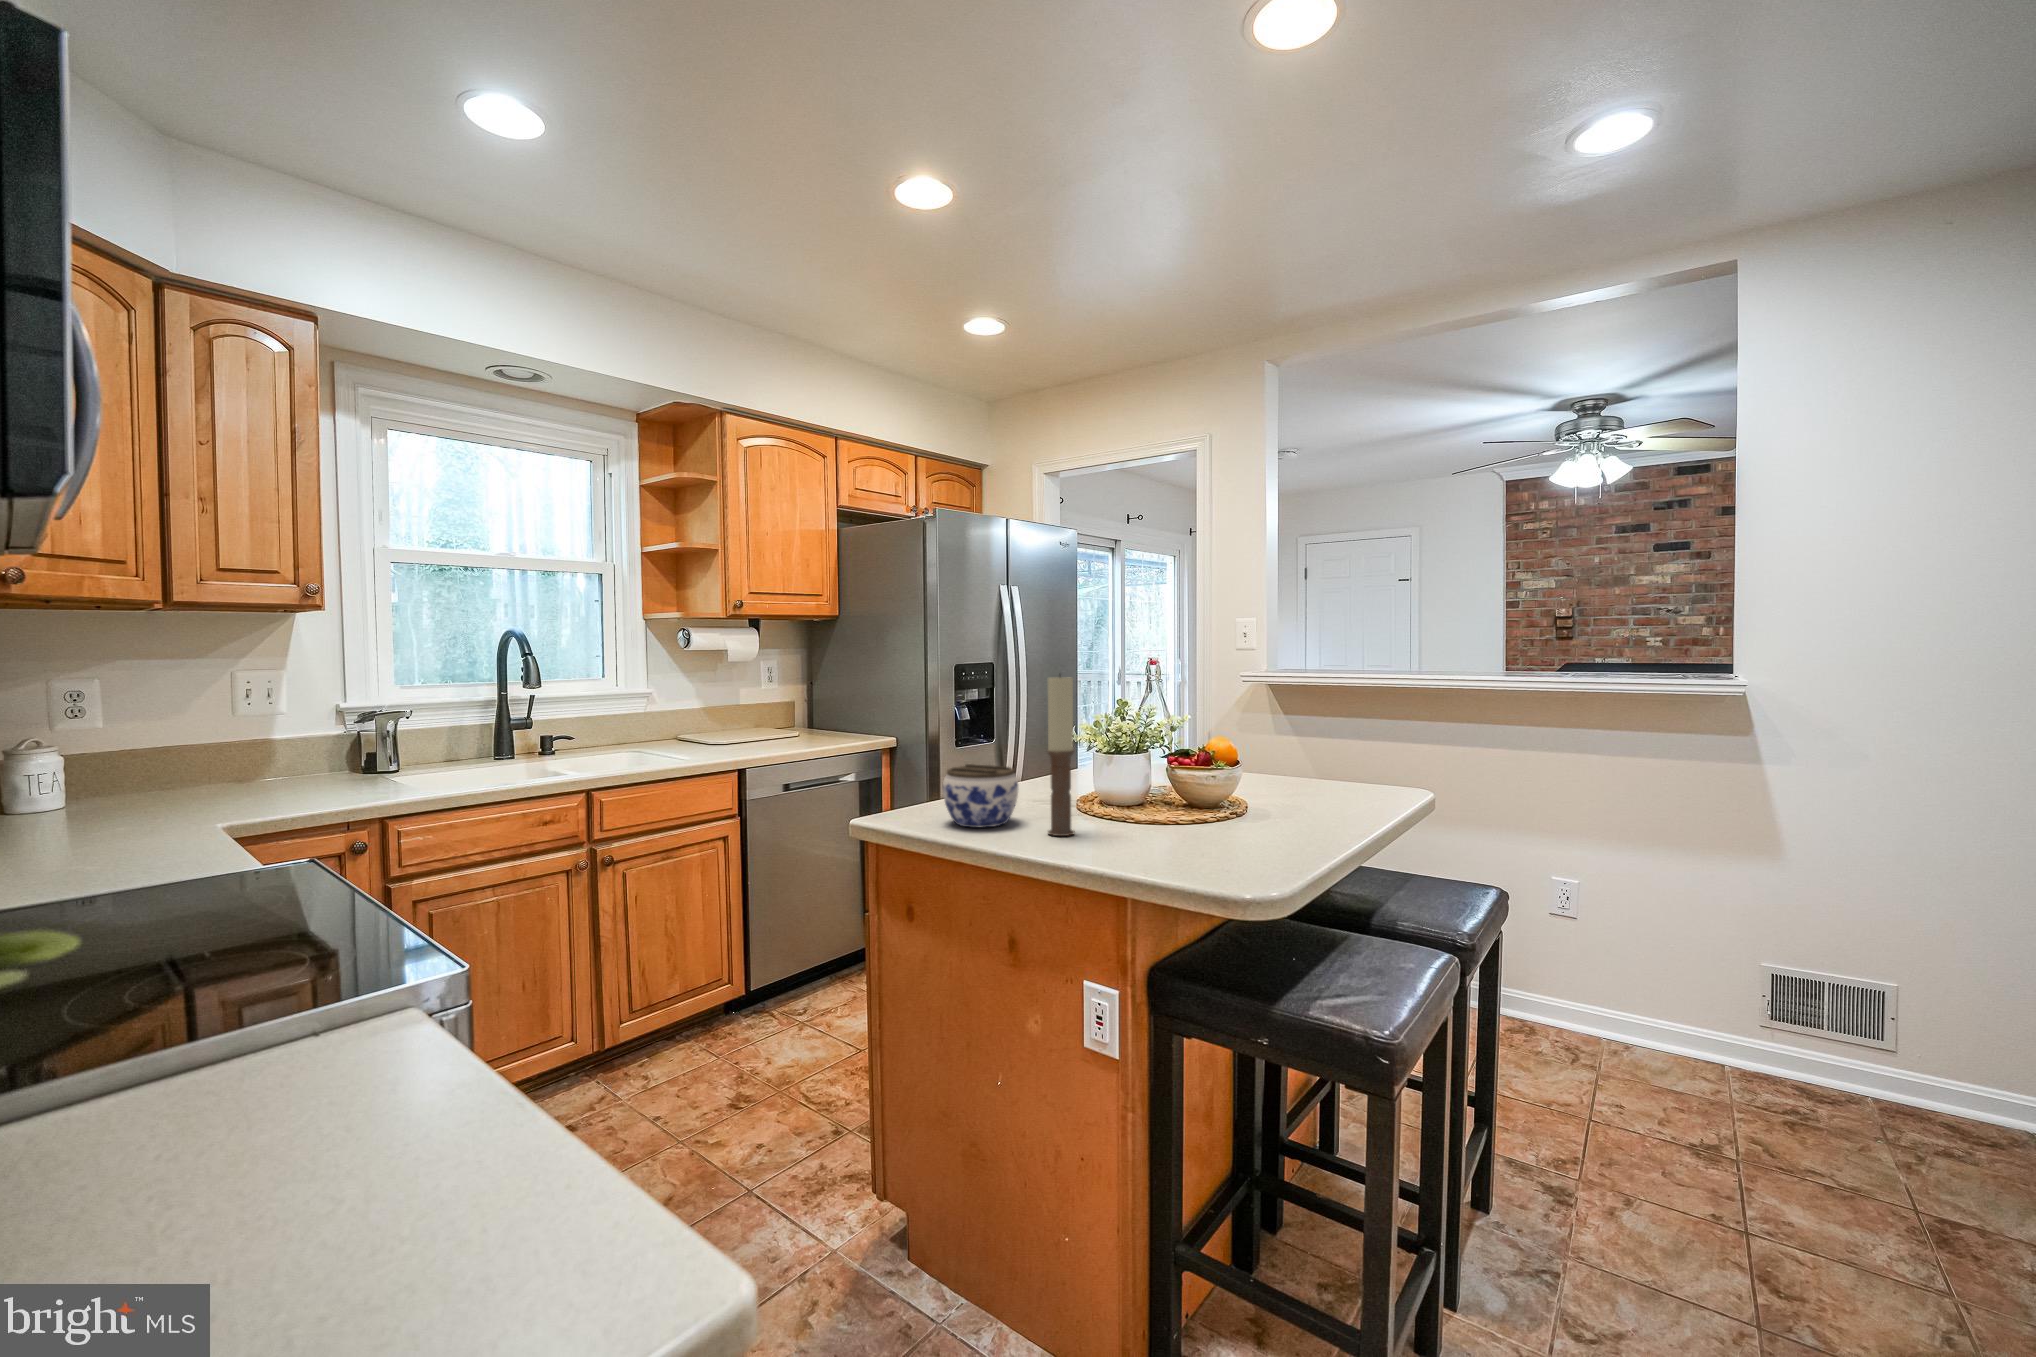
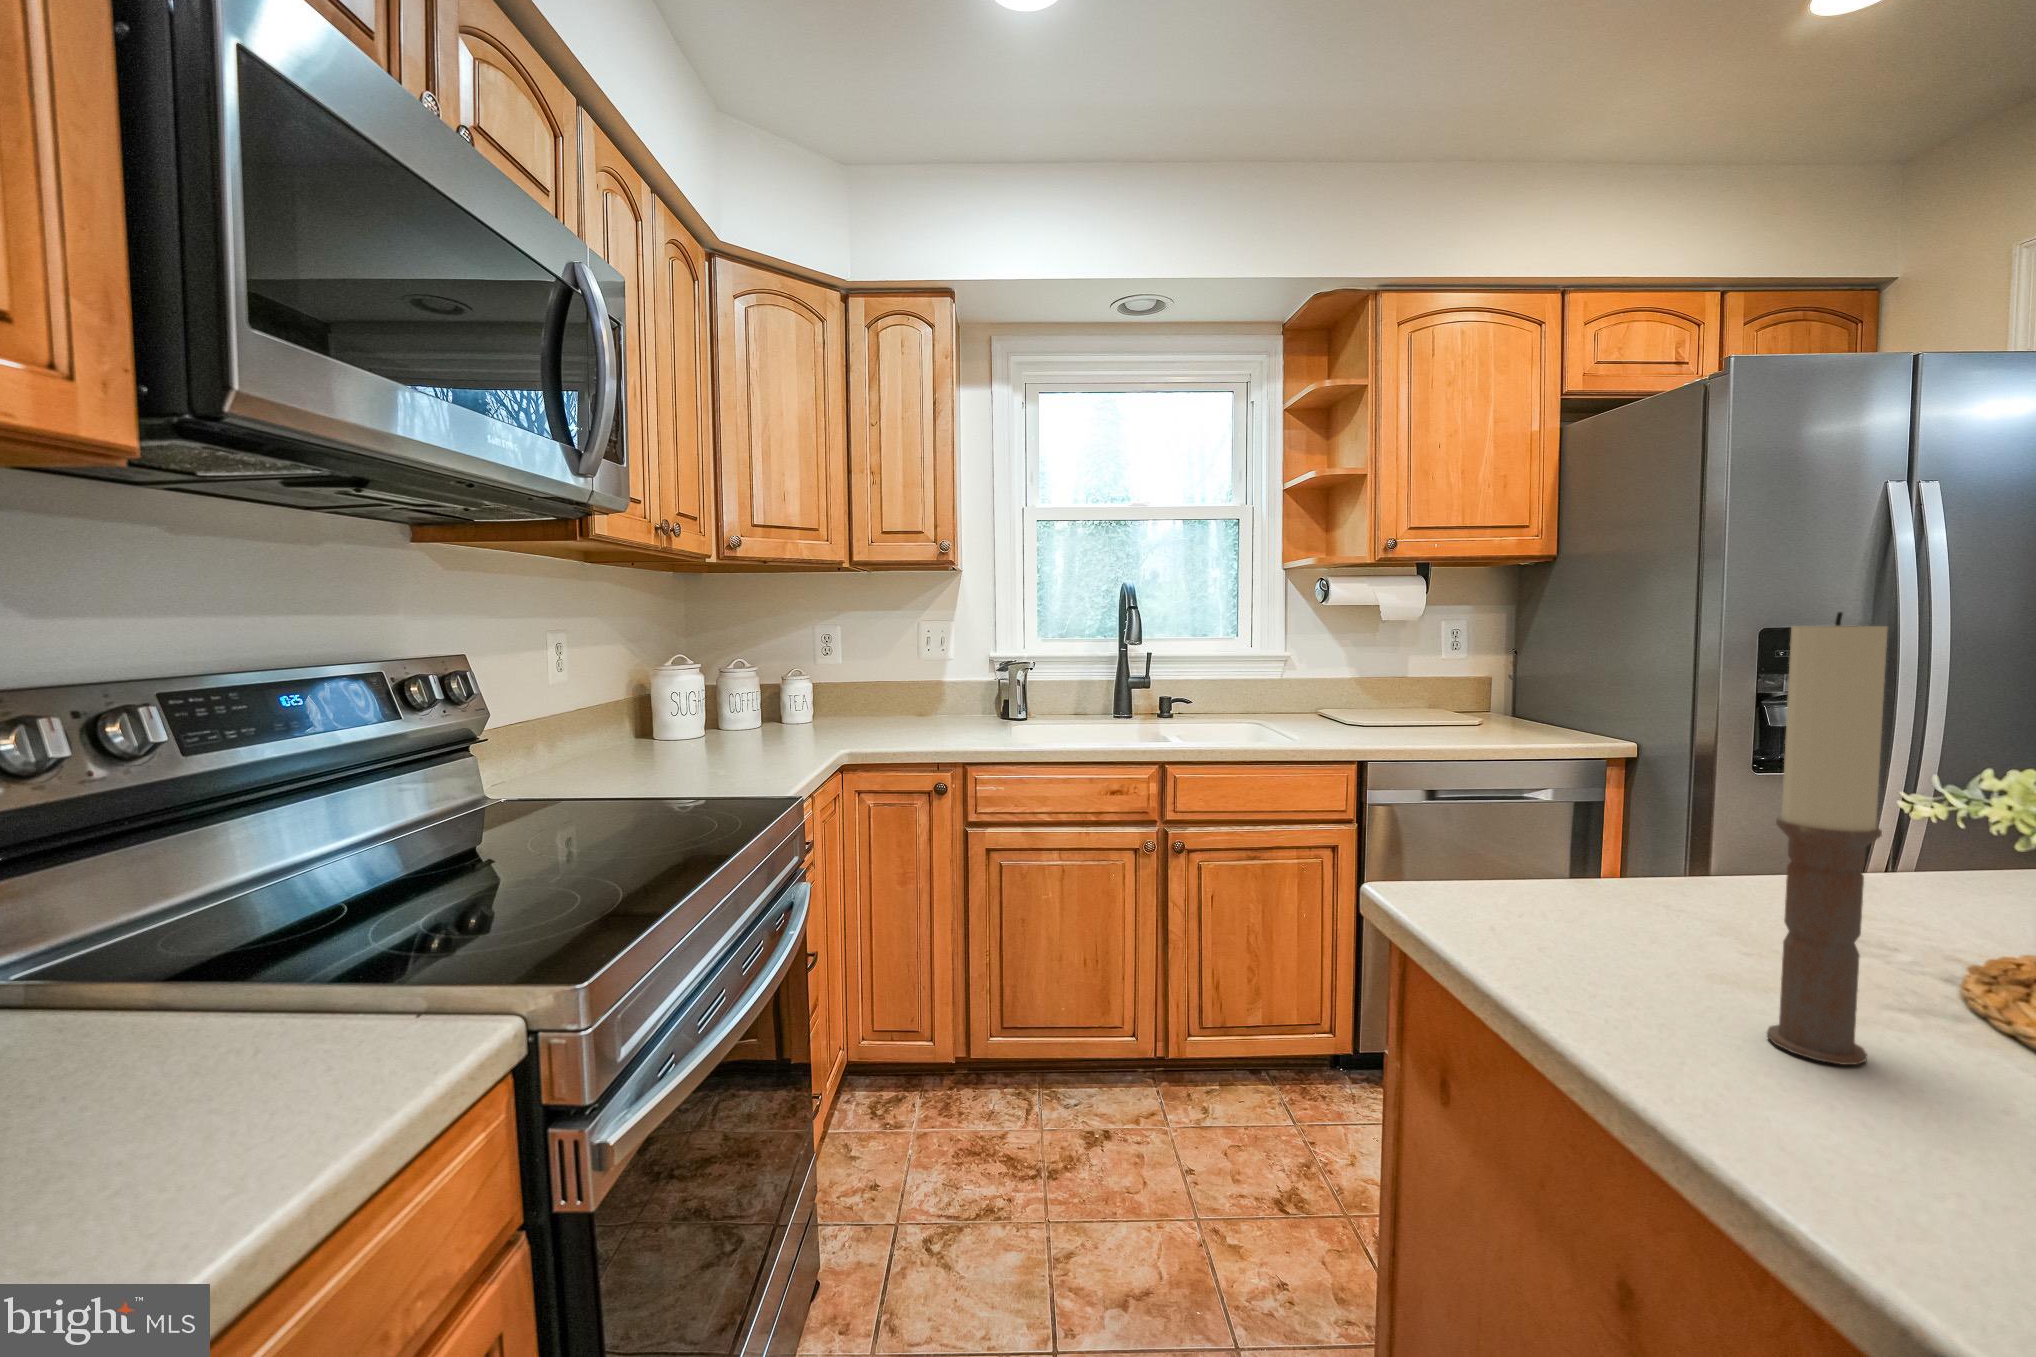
jar: present [943,764,1018,828] -> none [1509,813,1712,968]

